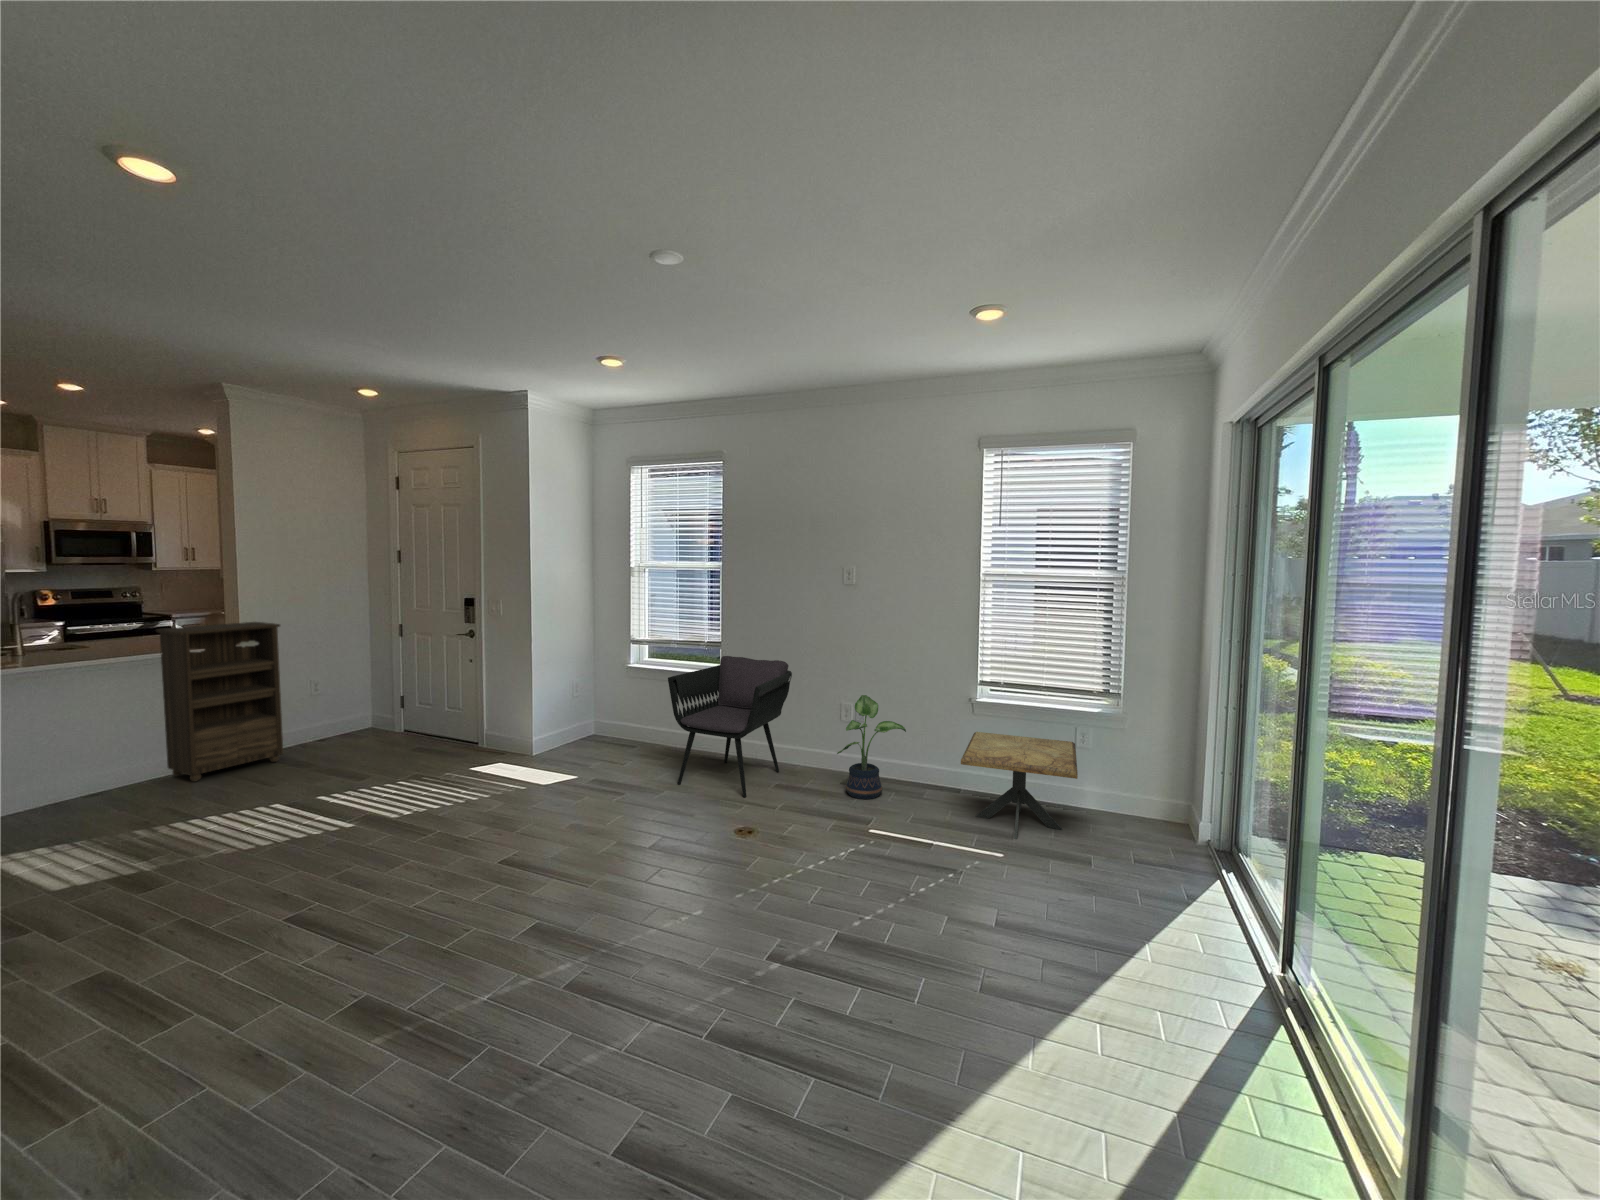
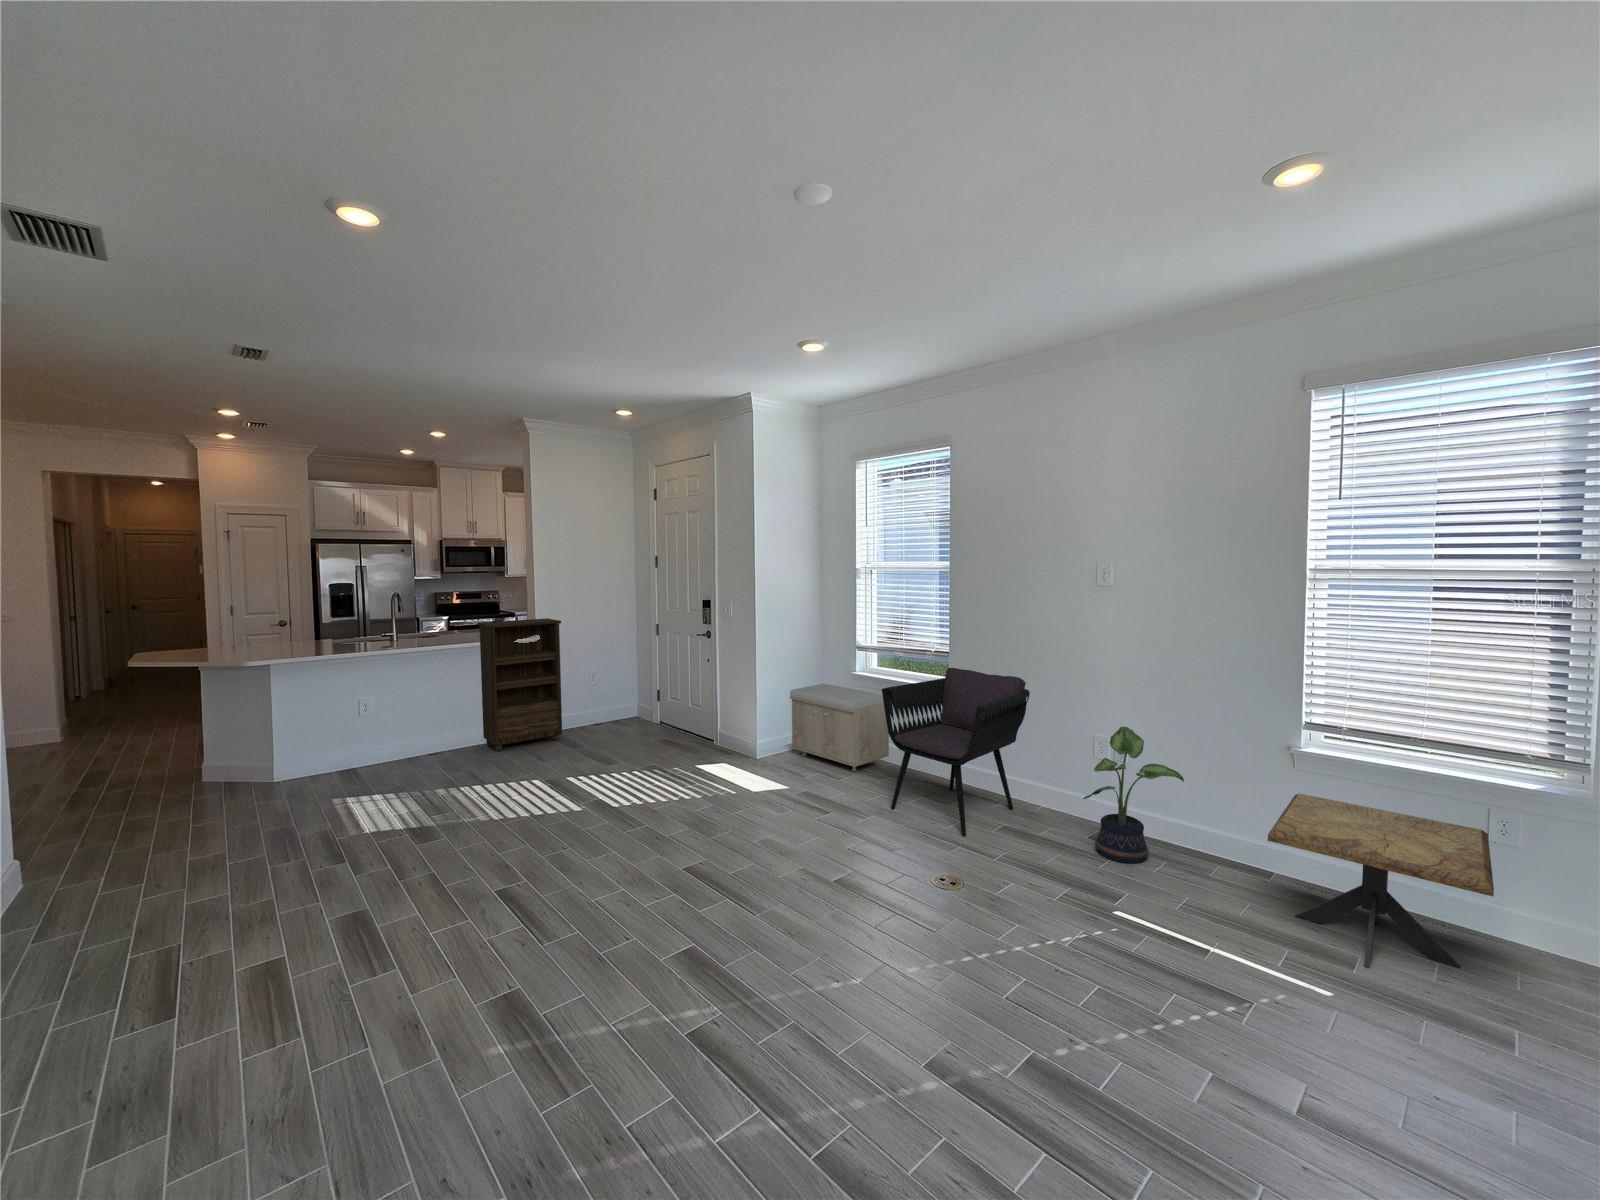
storage bench: none [566,678,665,757] -> present [790,684,889,771]

